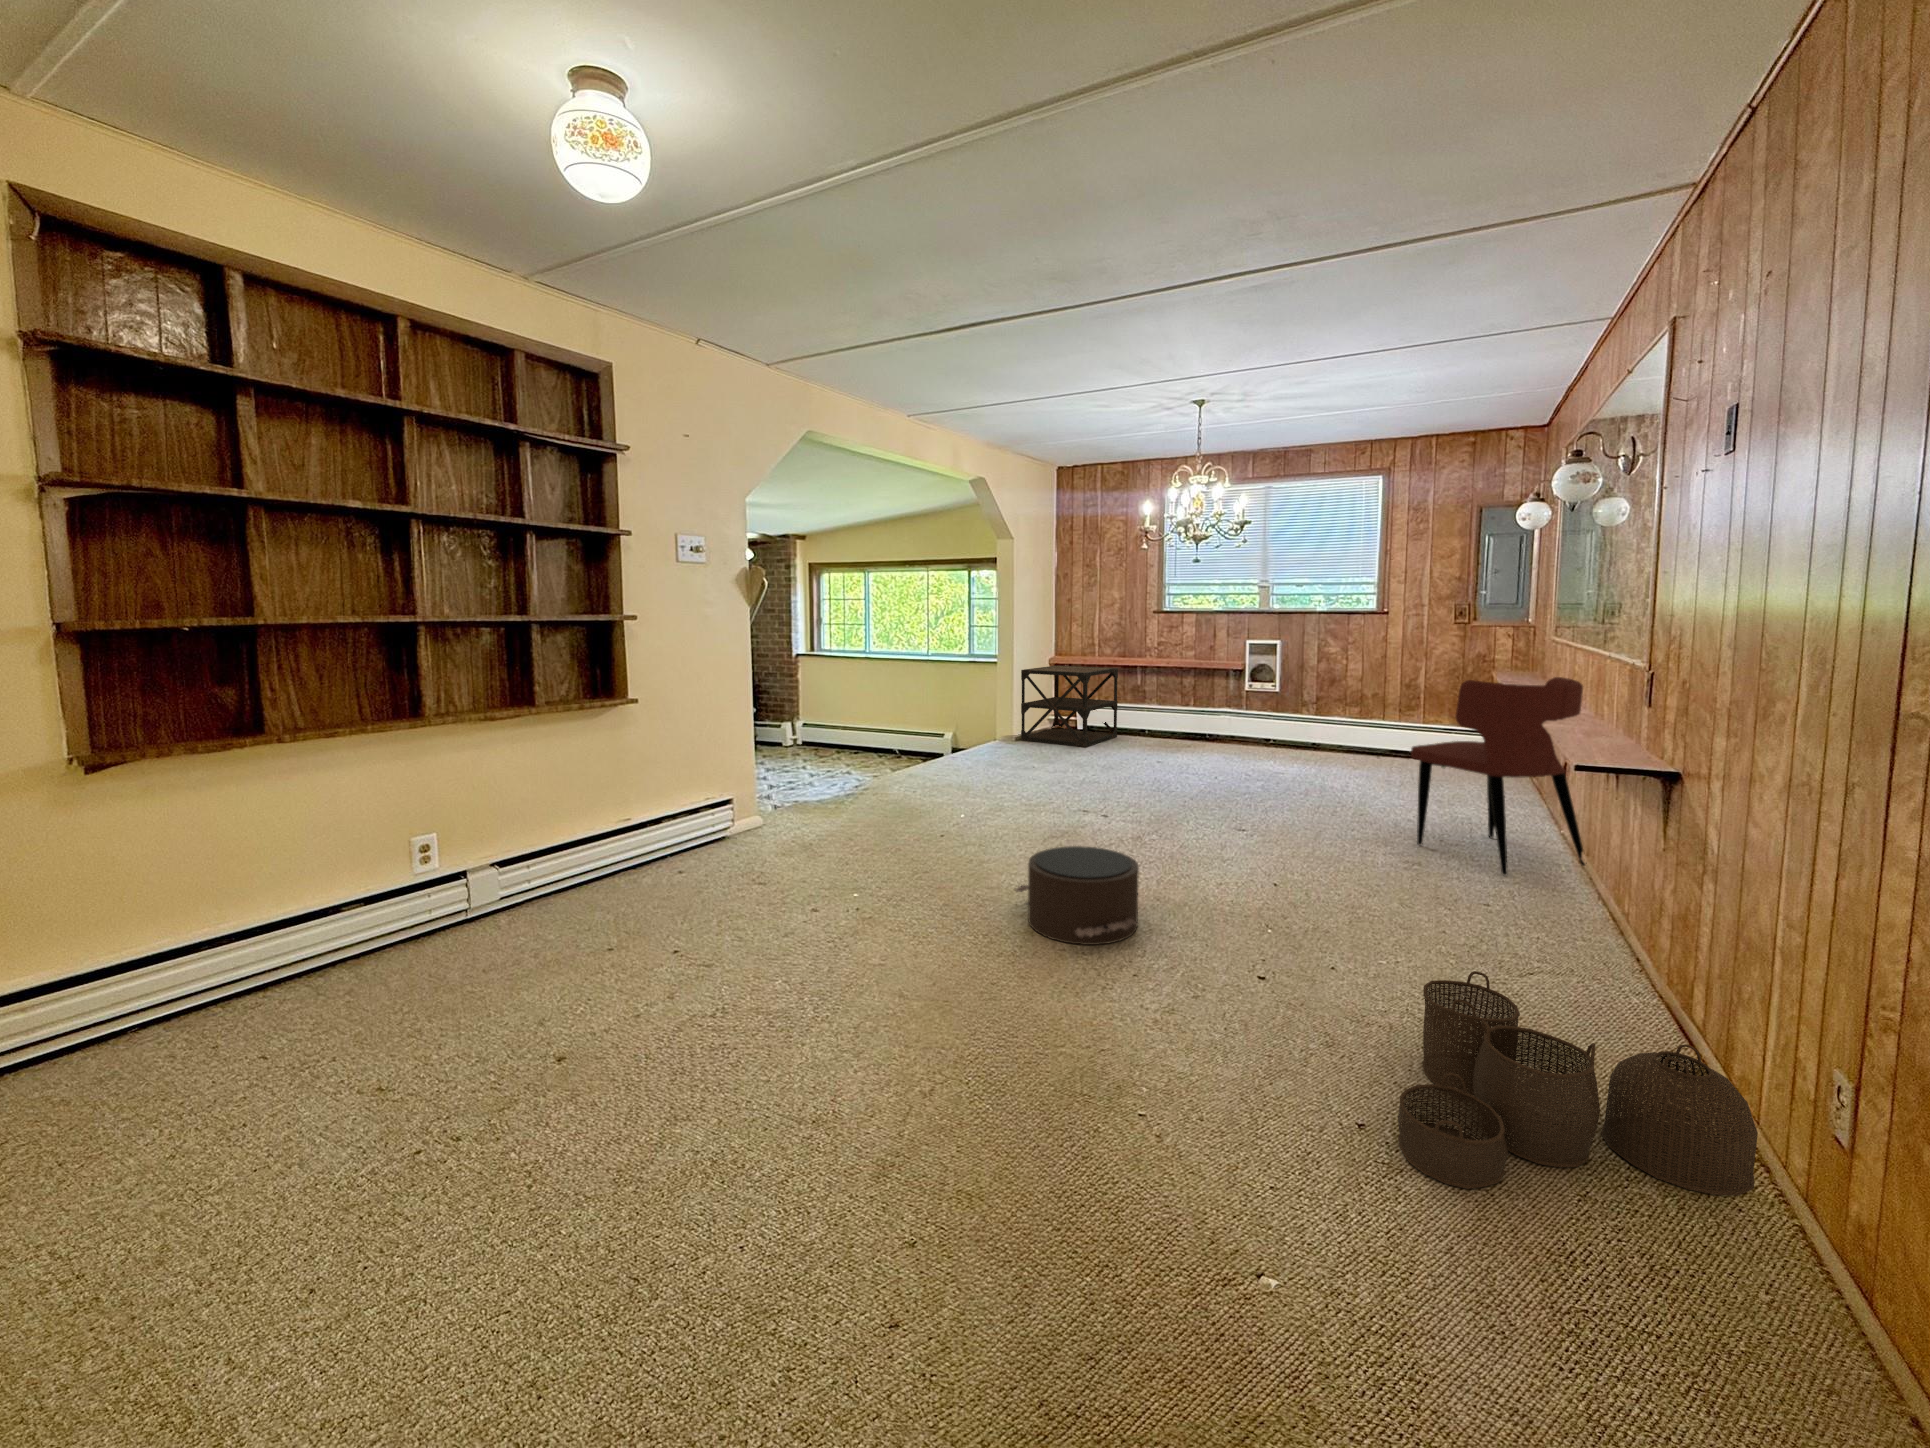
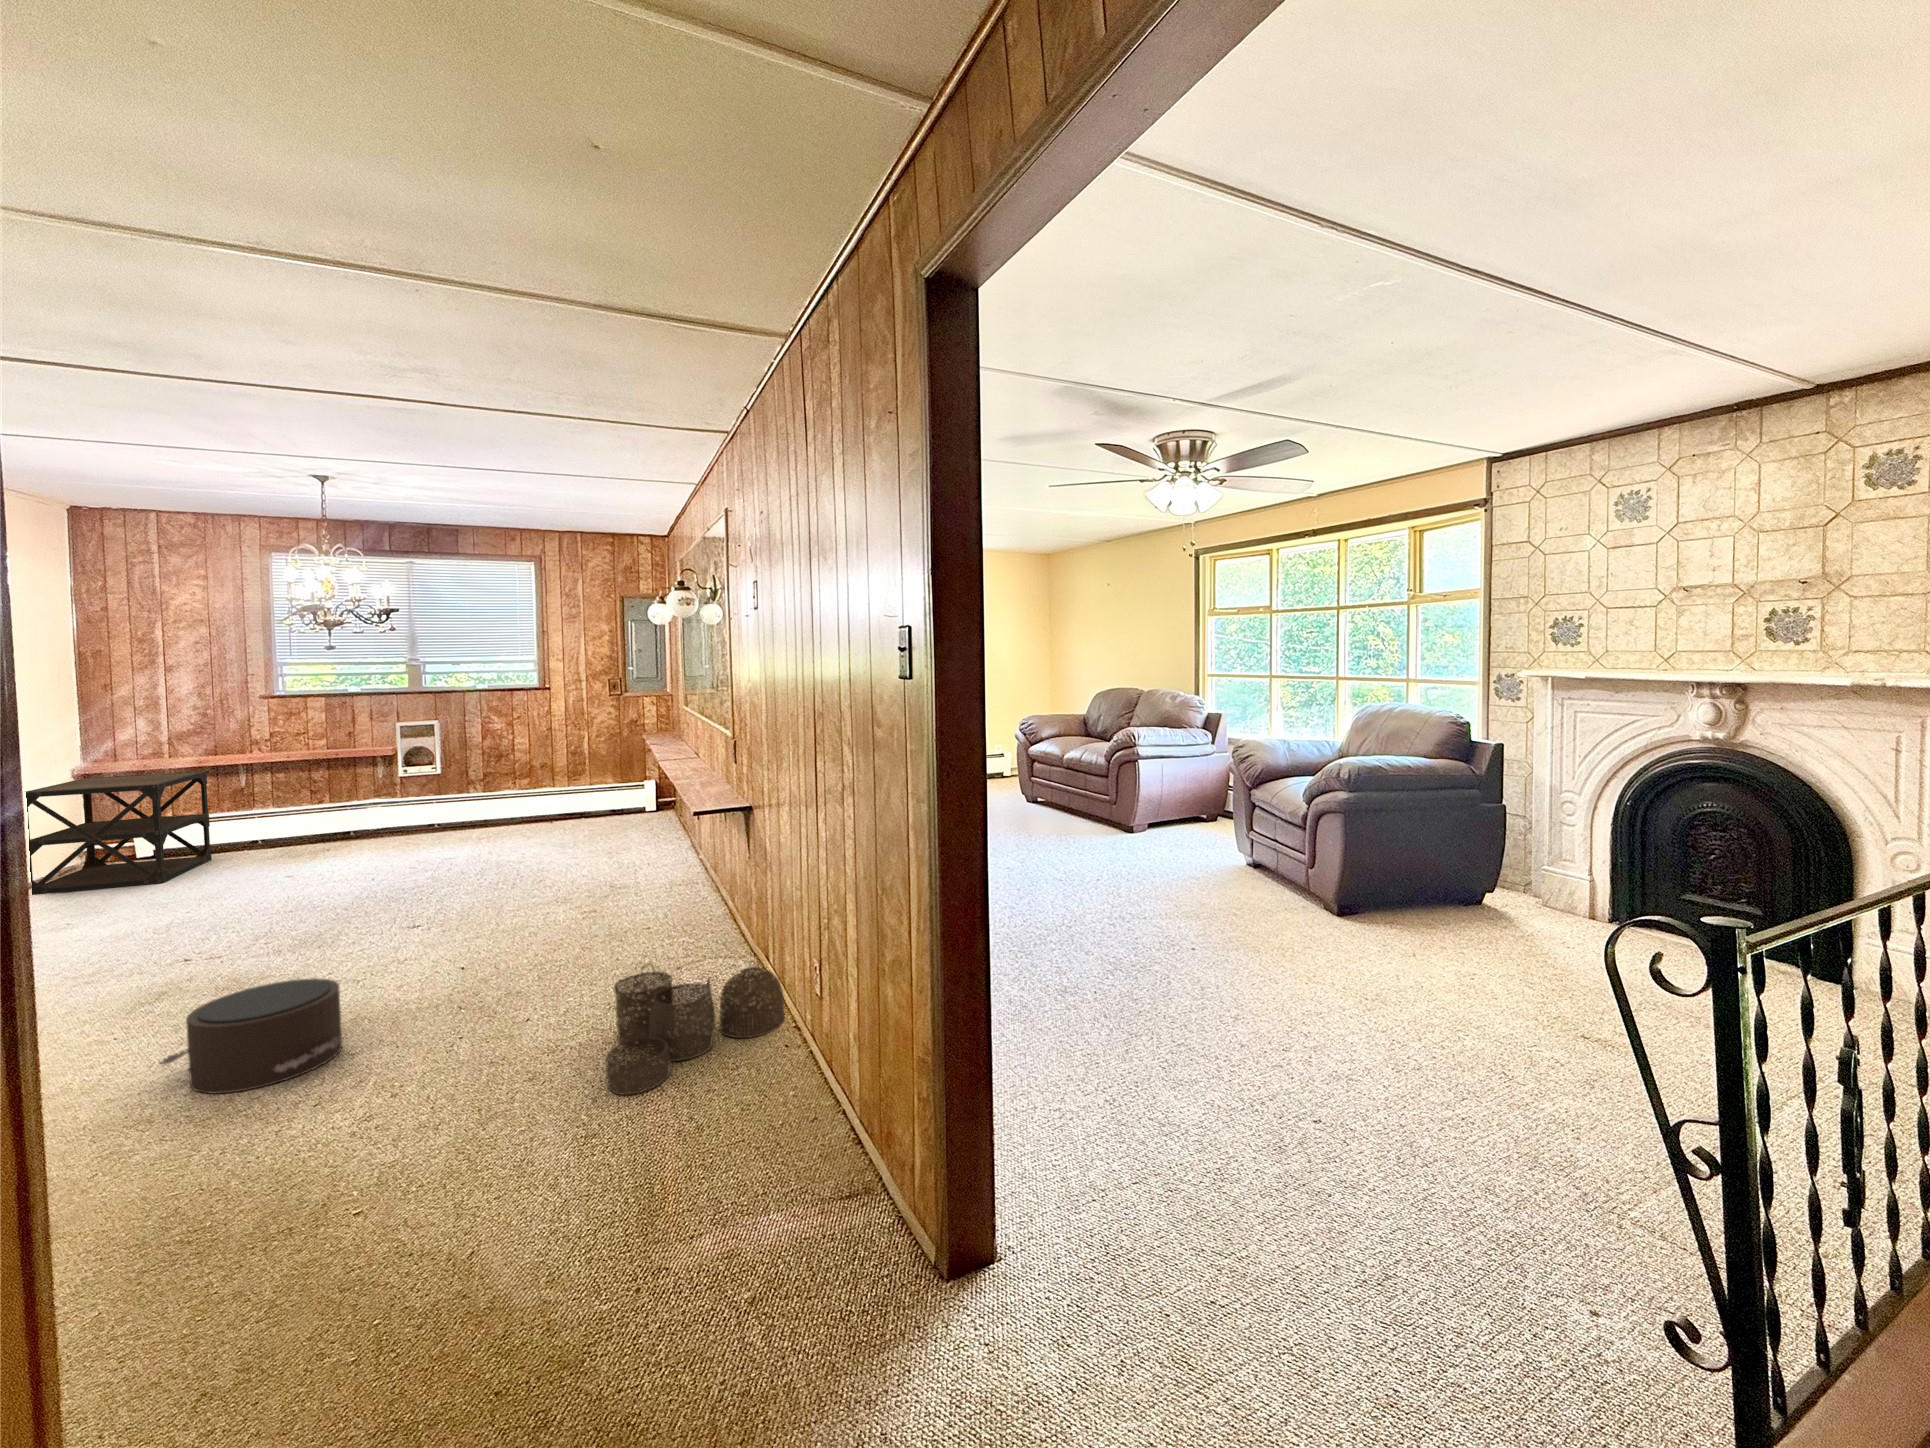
dining chair: present [1411,677,1585,875] -> none [585,744,715,900]

